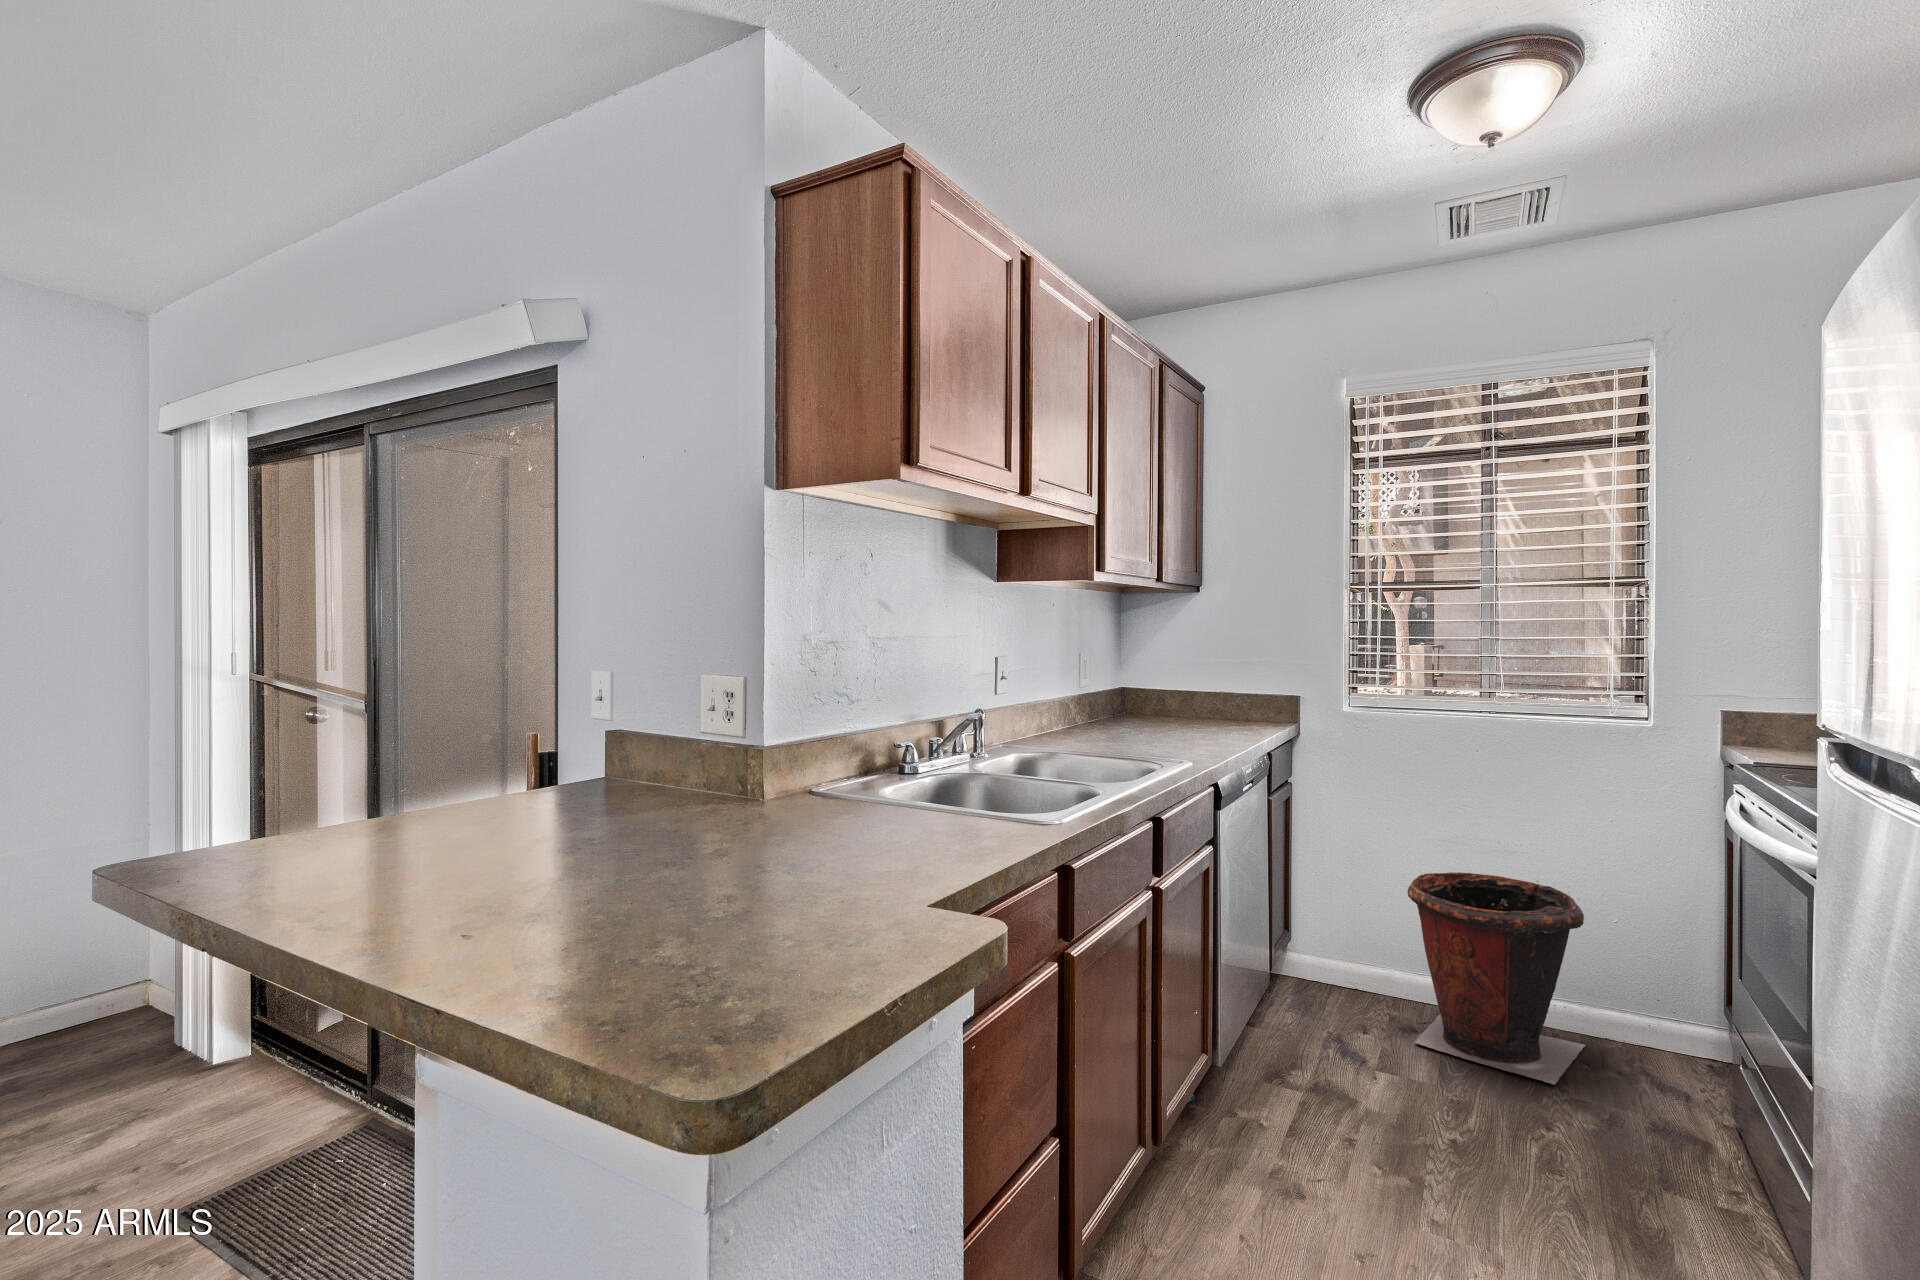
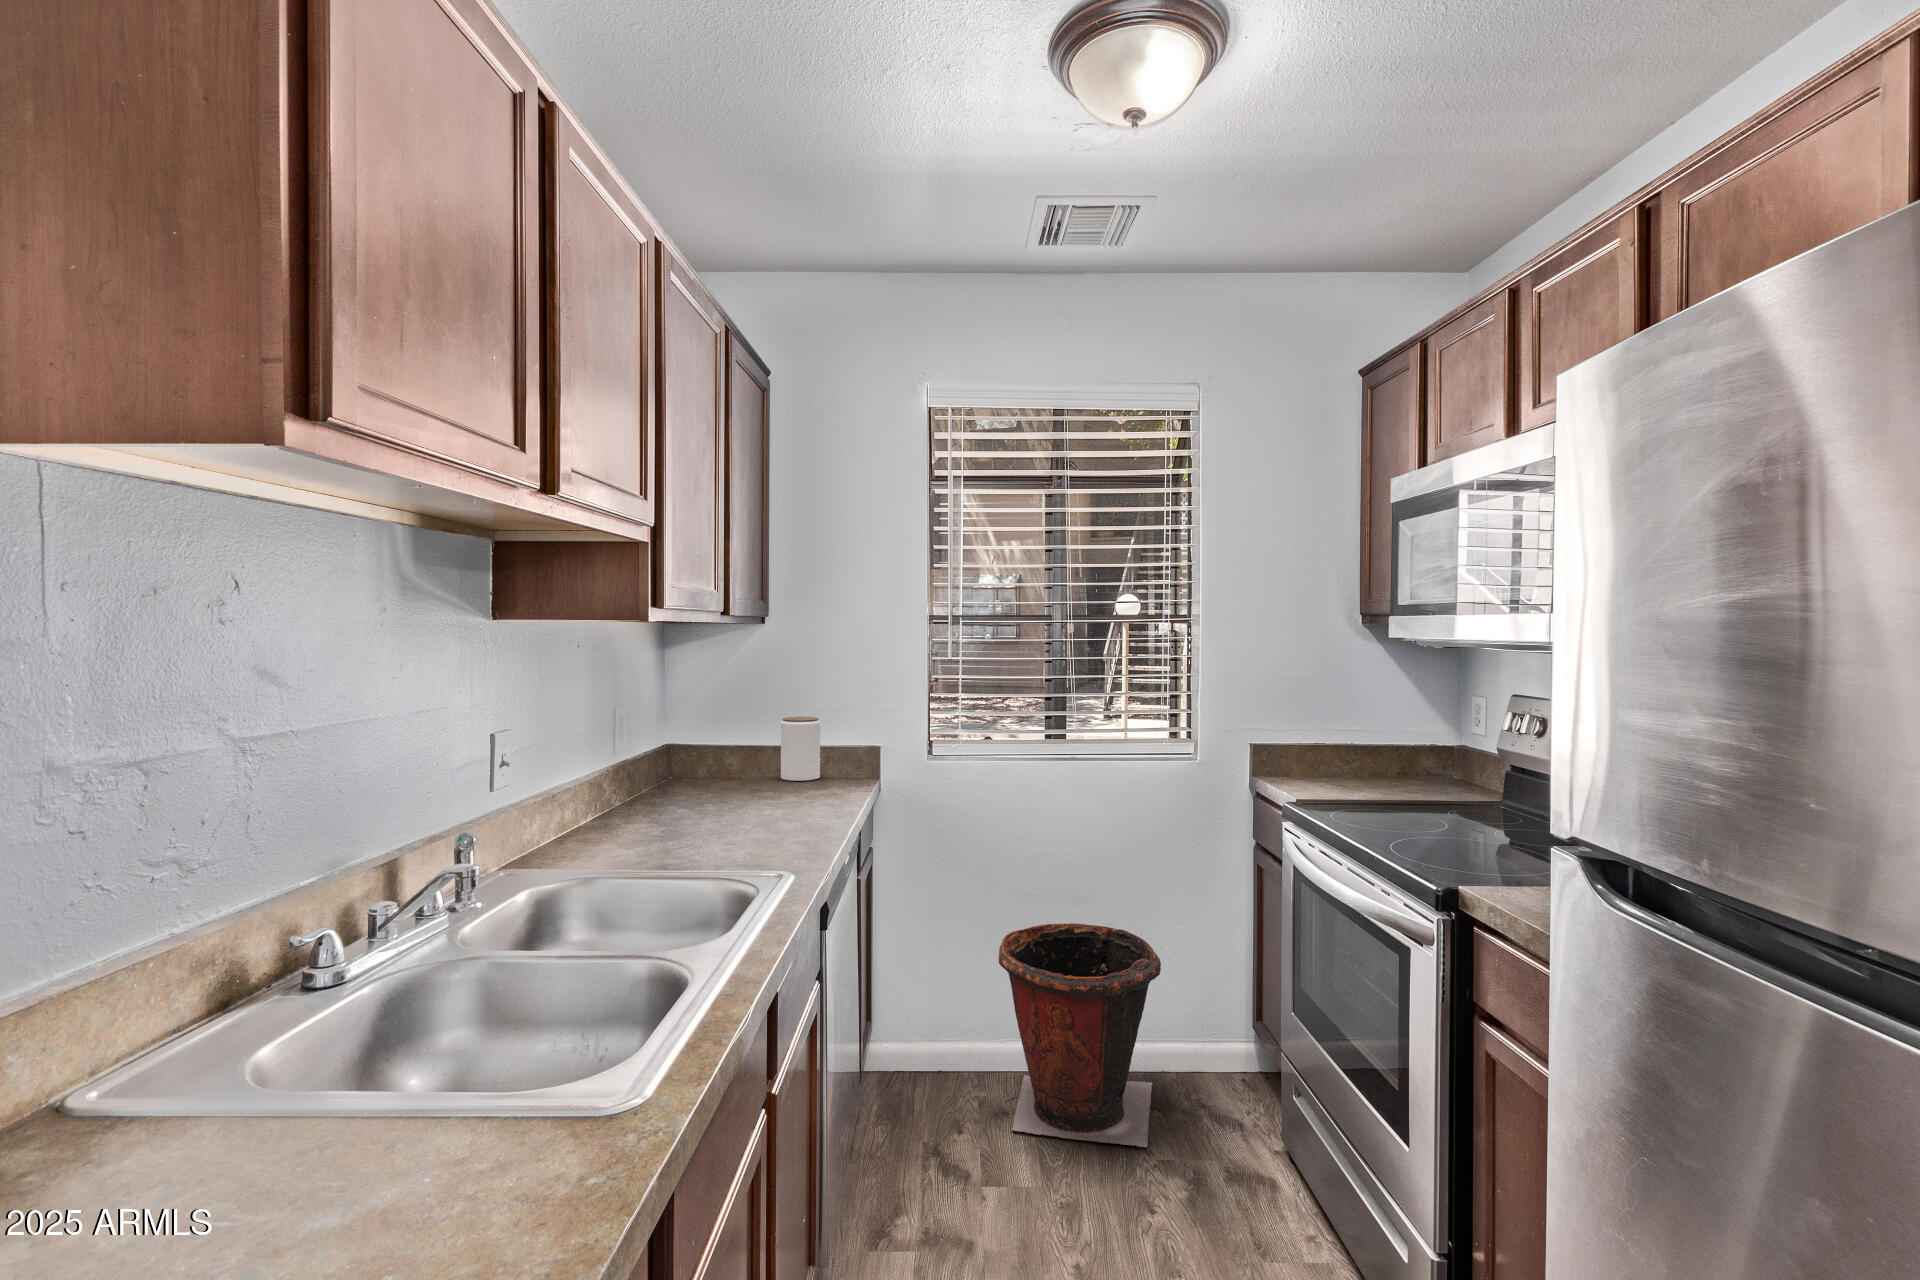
jar: none [1216,672,1250,724] -> present [781,717,820,781]

